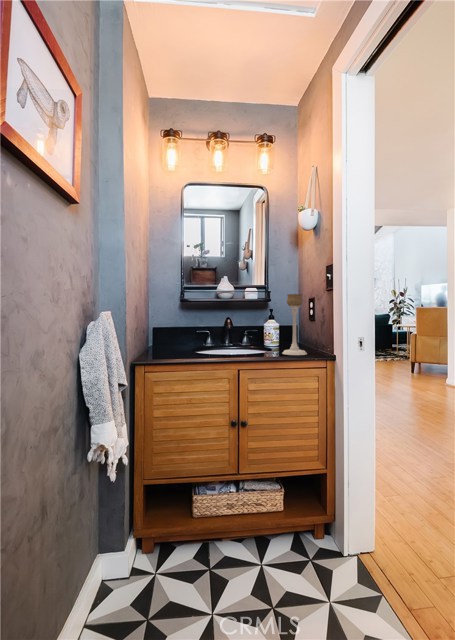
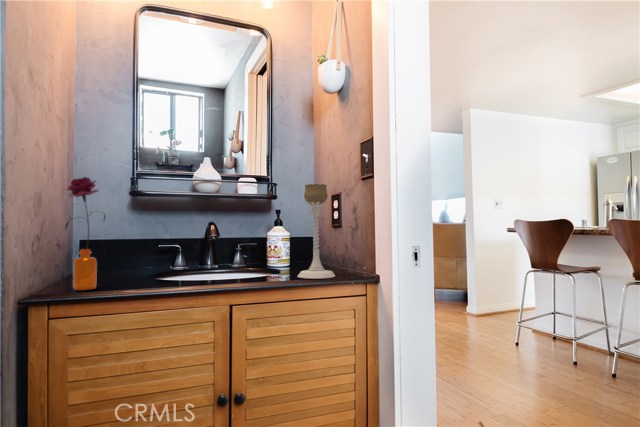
flower: none [149,293,170,357] -> present [65,177,105,291]

